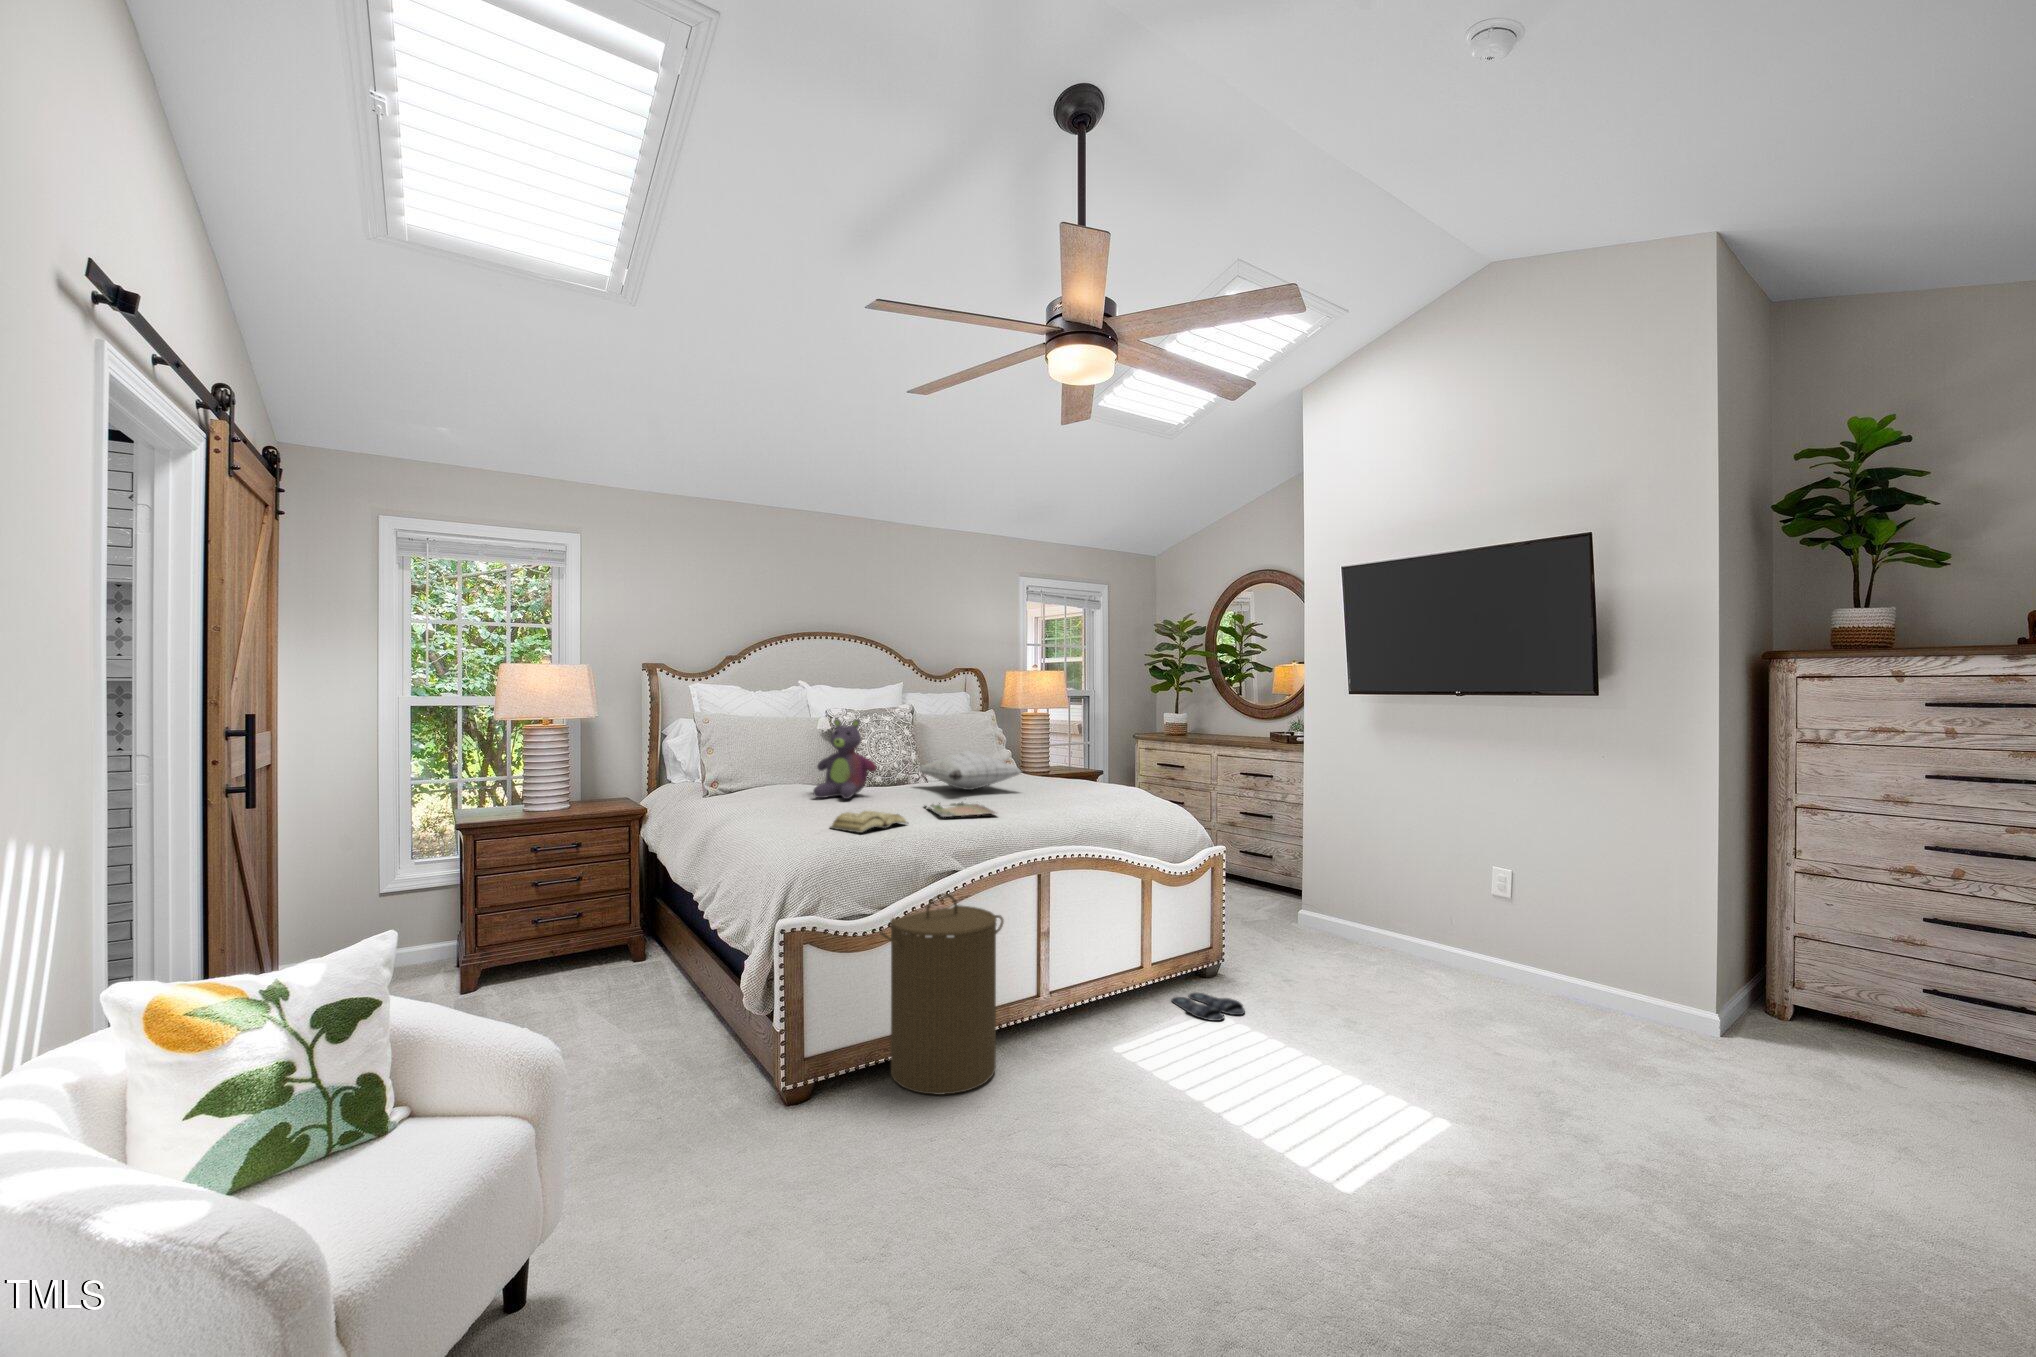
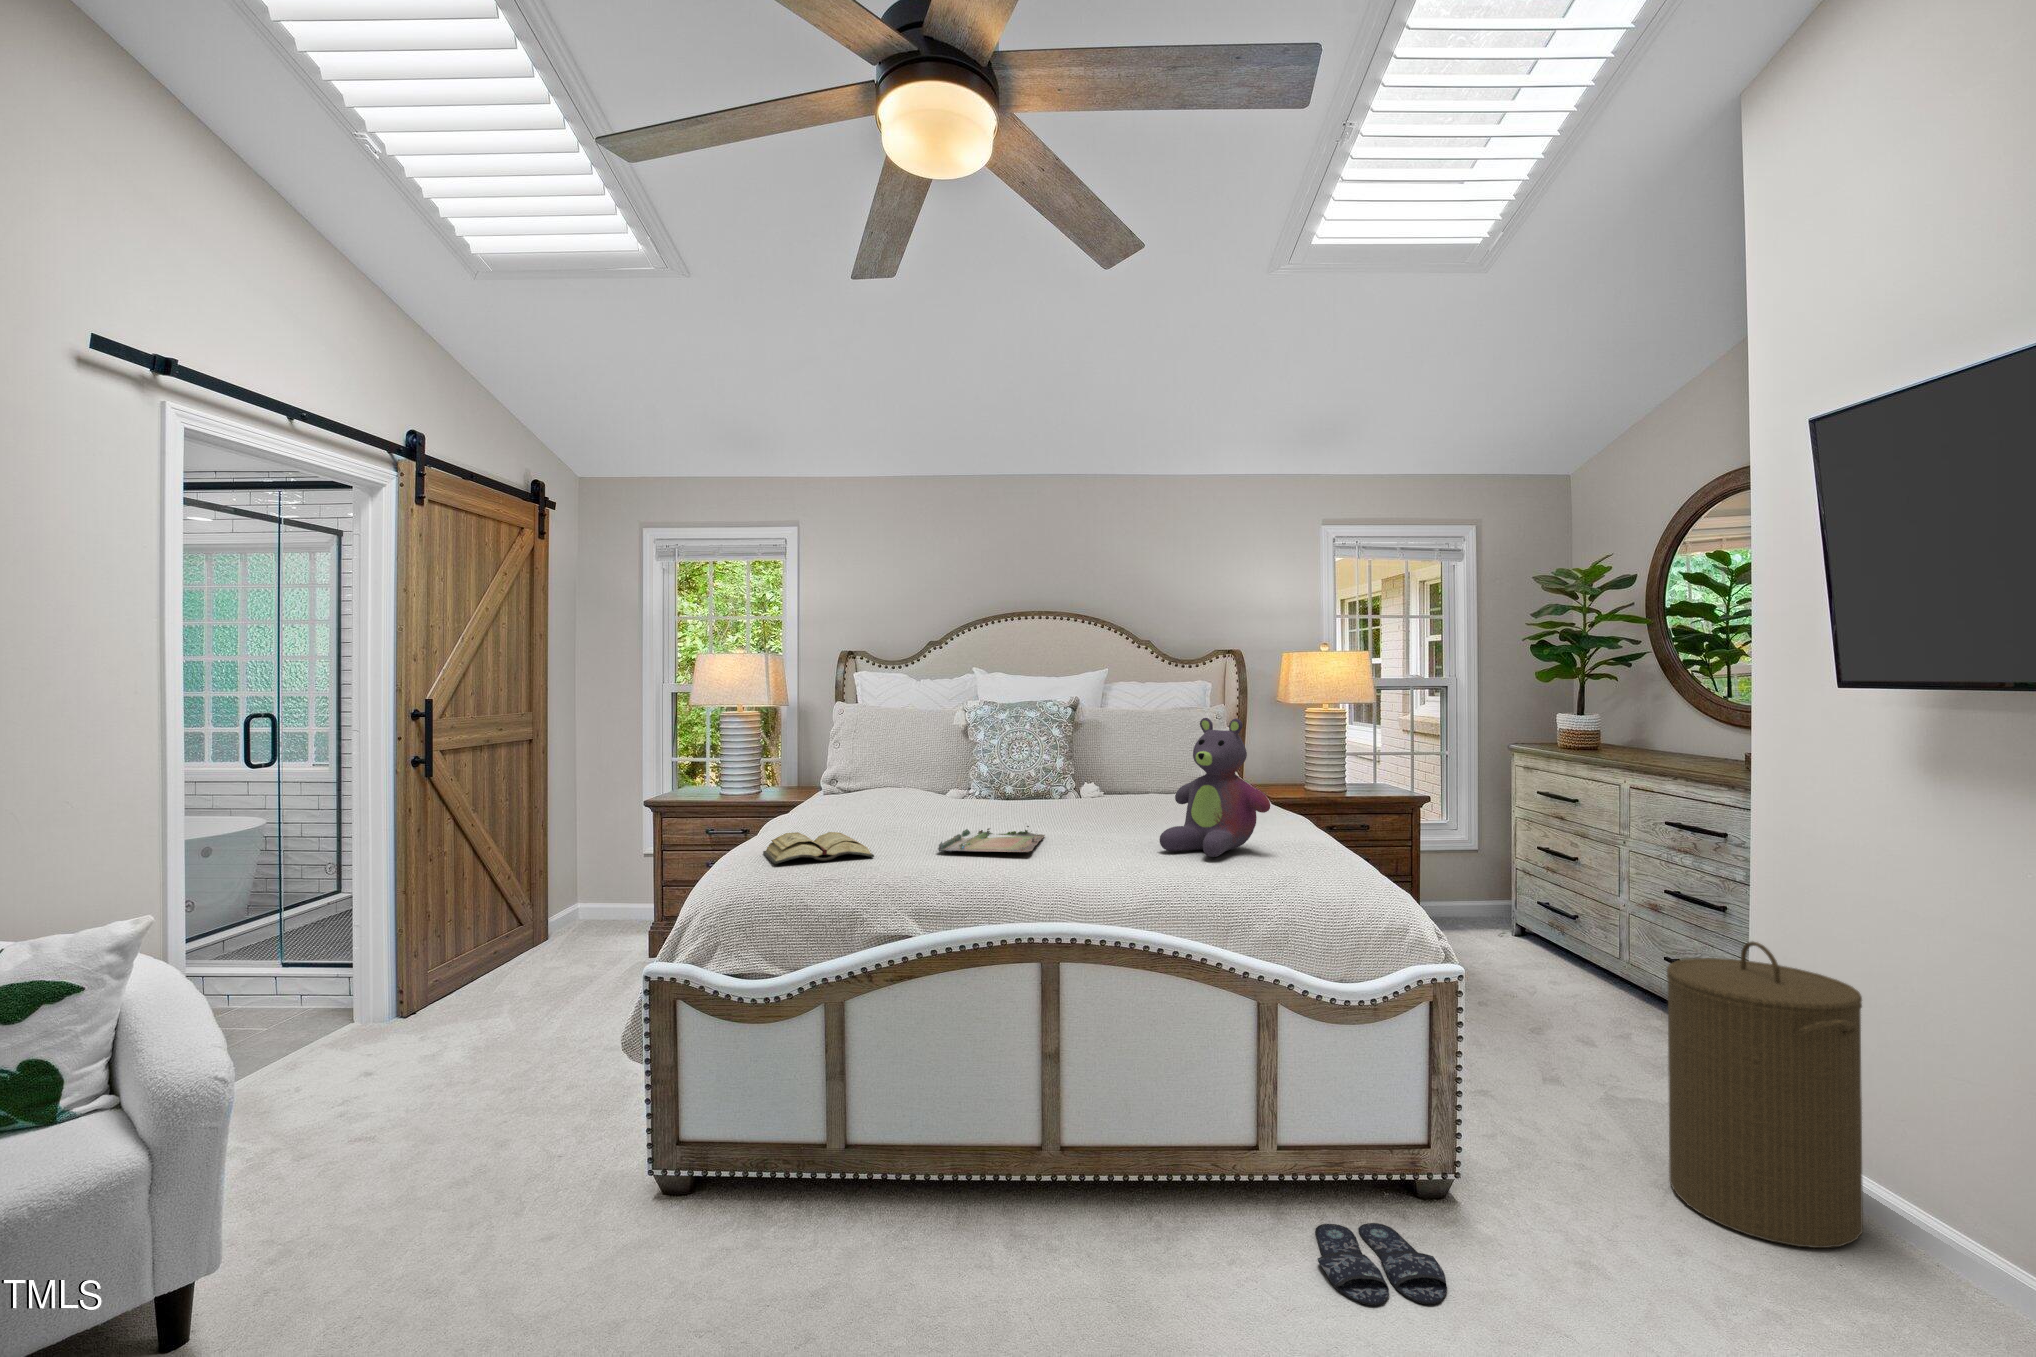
stuffed bear: present [813,719,877,799] -> present [1159,718,1270,857]
pillow: present [917,751,1021,790] -> none [1029,756,1160,814]
laundry hamper: present [880,893,1004,1095] -> present [1667,941,1863,1248]

